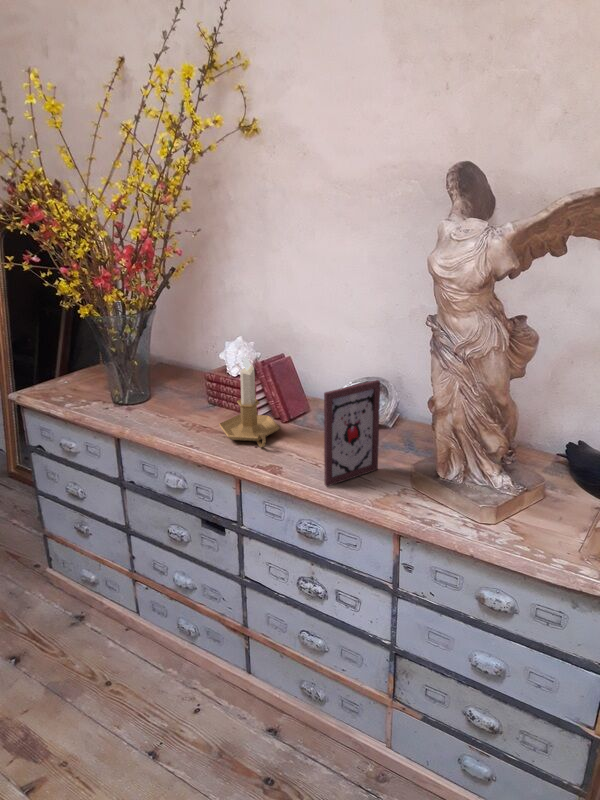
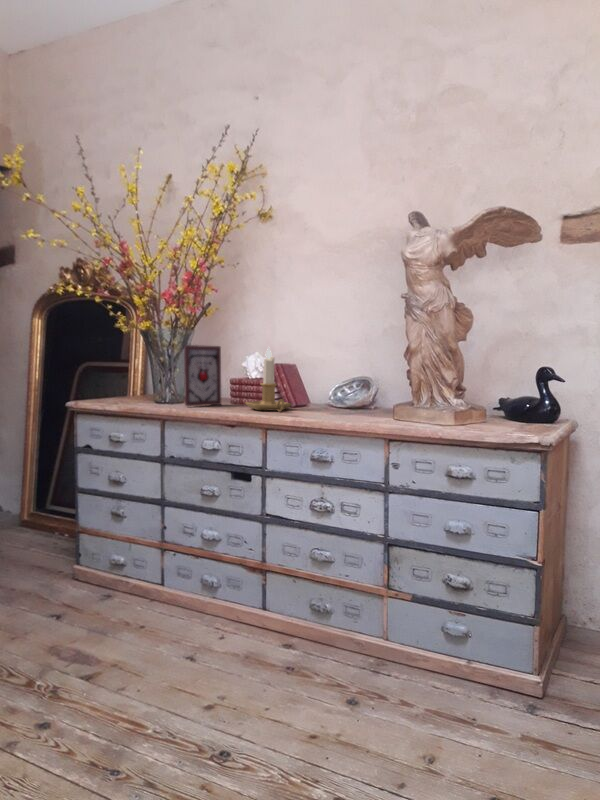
picture frame: present [324,380,380,486] -> present [184,345,221,406]

